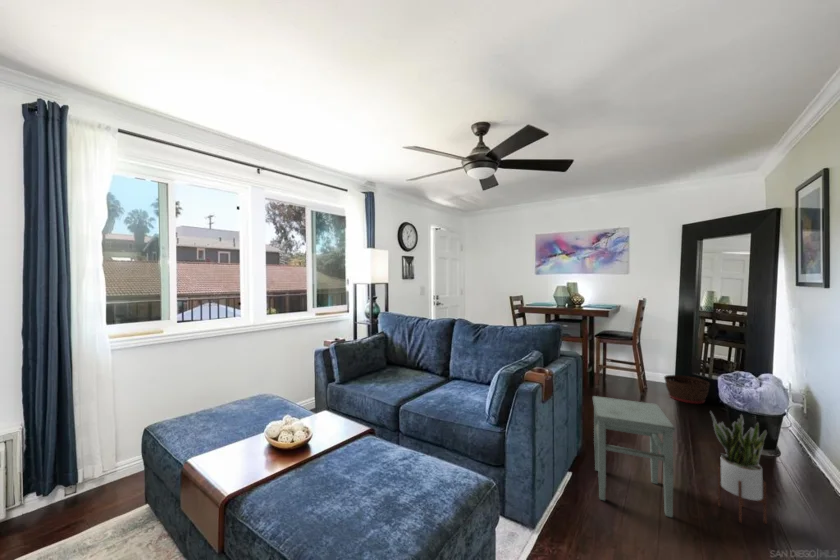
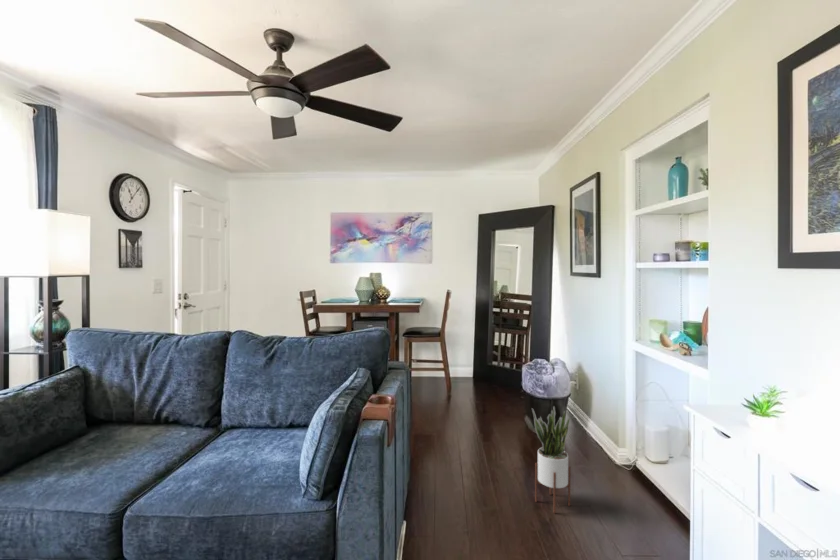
basket: present [664,375,710,404] -> none [464,367,499,394]
stool: present [593,396,675,517] -> none [423,410,511,543]

